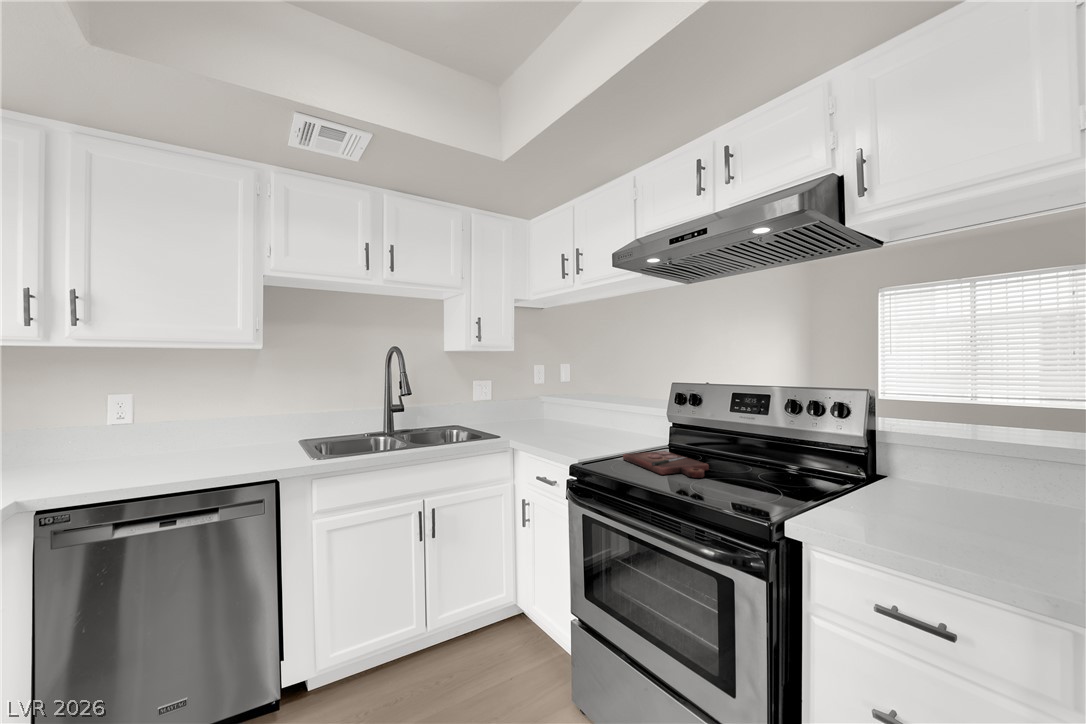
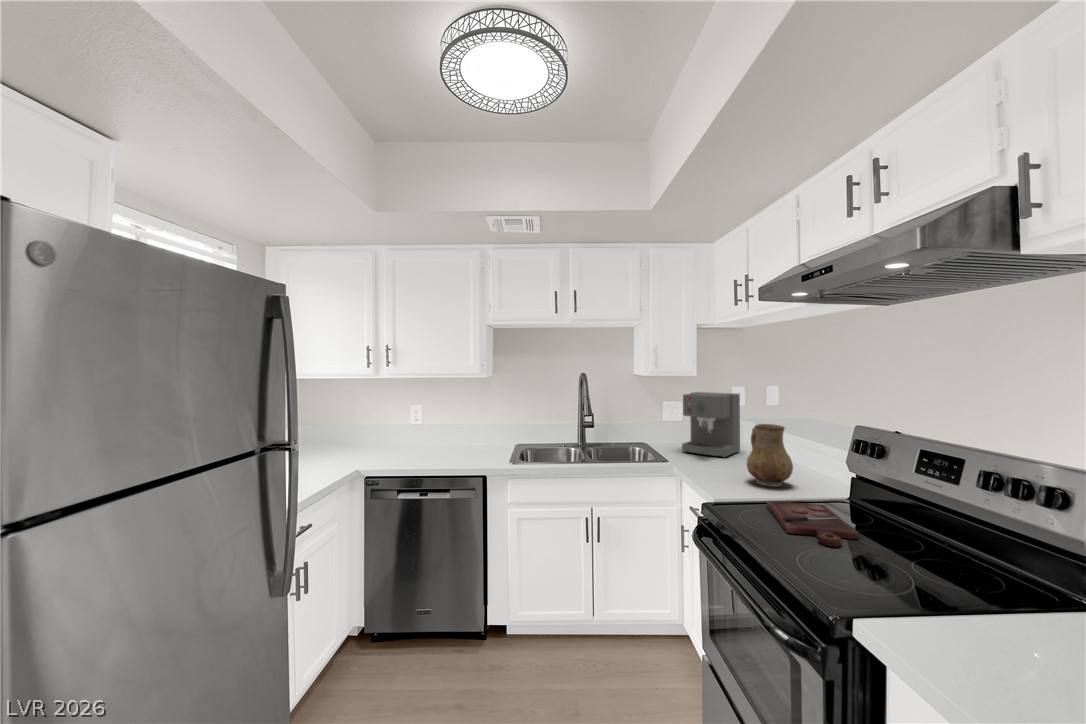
coffee maker: none [503,368,553,430] -> present [682,392,740,458]
ceramic pitcher: none [585,388,624,446] -> present [747,424,793,487]

